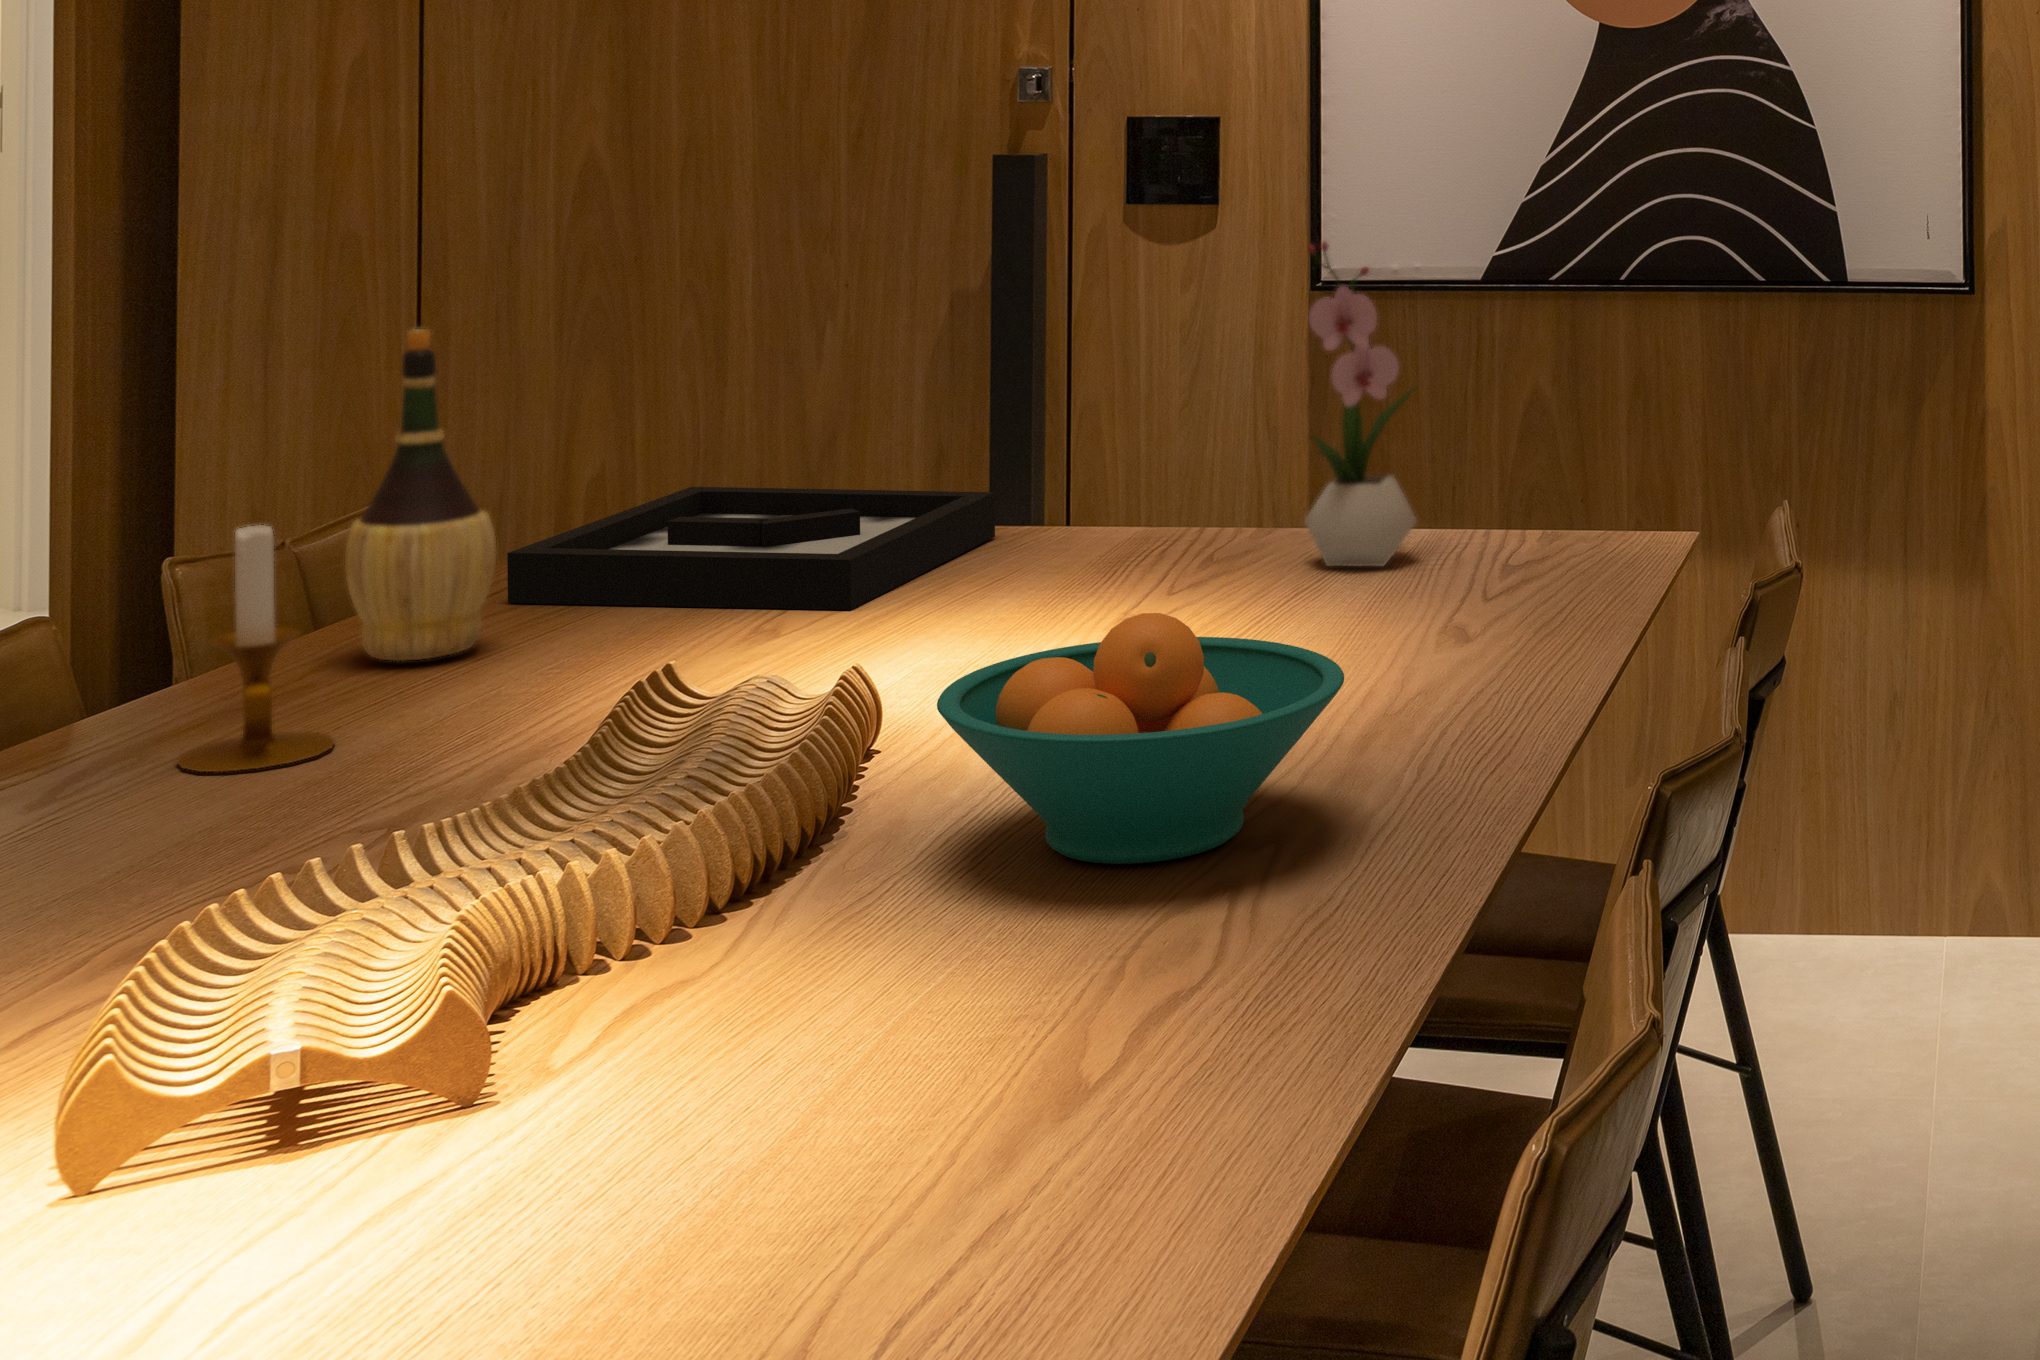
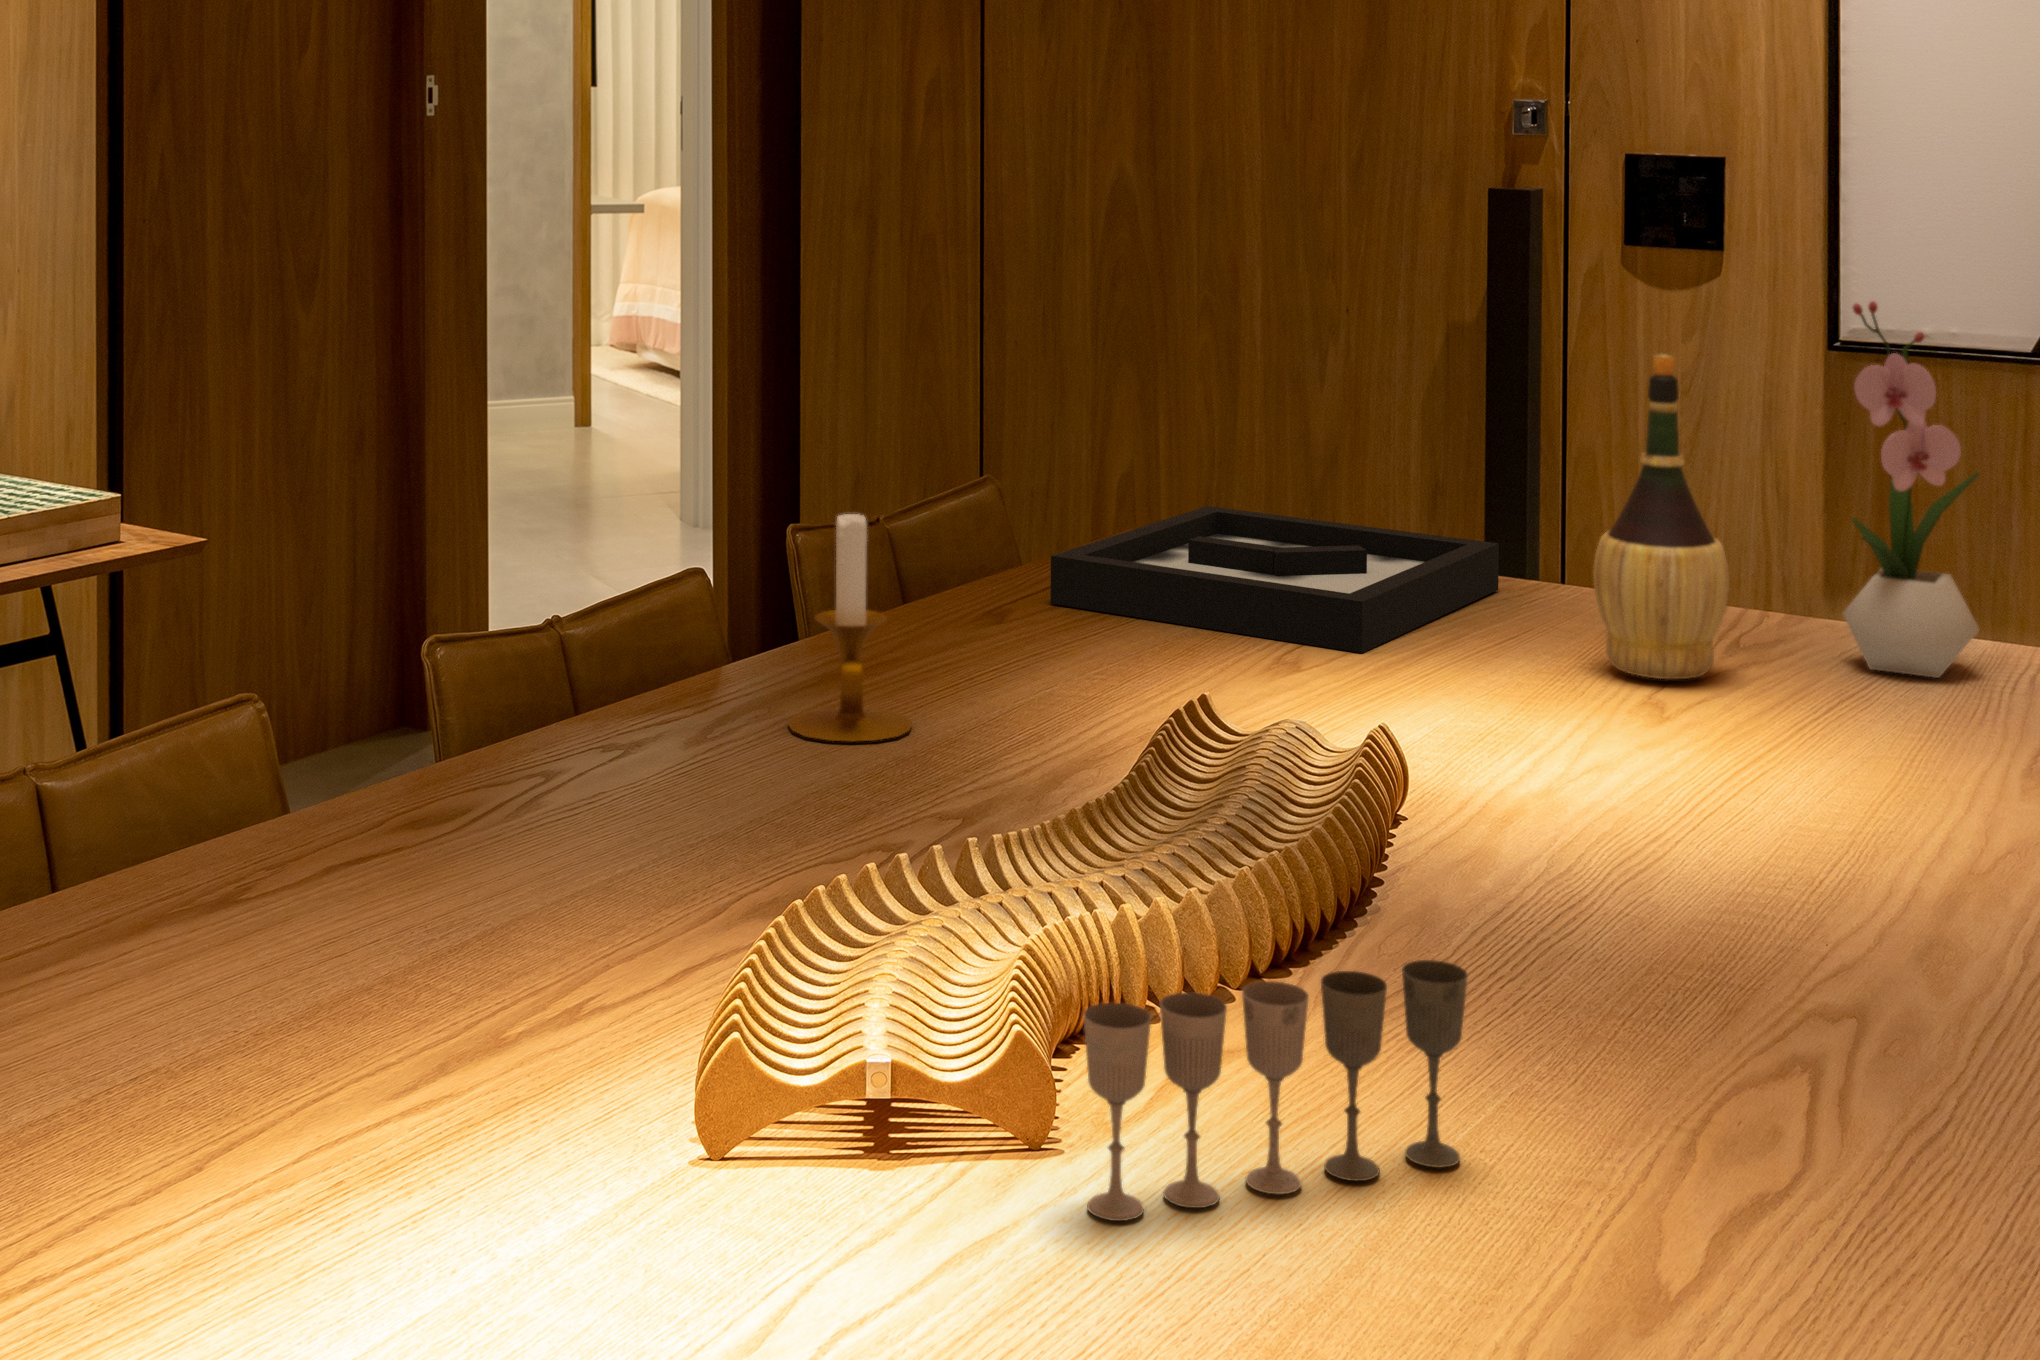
wine bottle: present [345,329,497,661] -> present [1593,354,1729,679]
fruit bowl: present [937,613,1344,864] -> none [1479,720,1948,1011]
wine glass: none [513,852,907,1148] -> present [1084,960,1468,1221]

